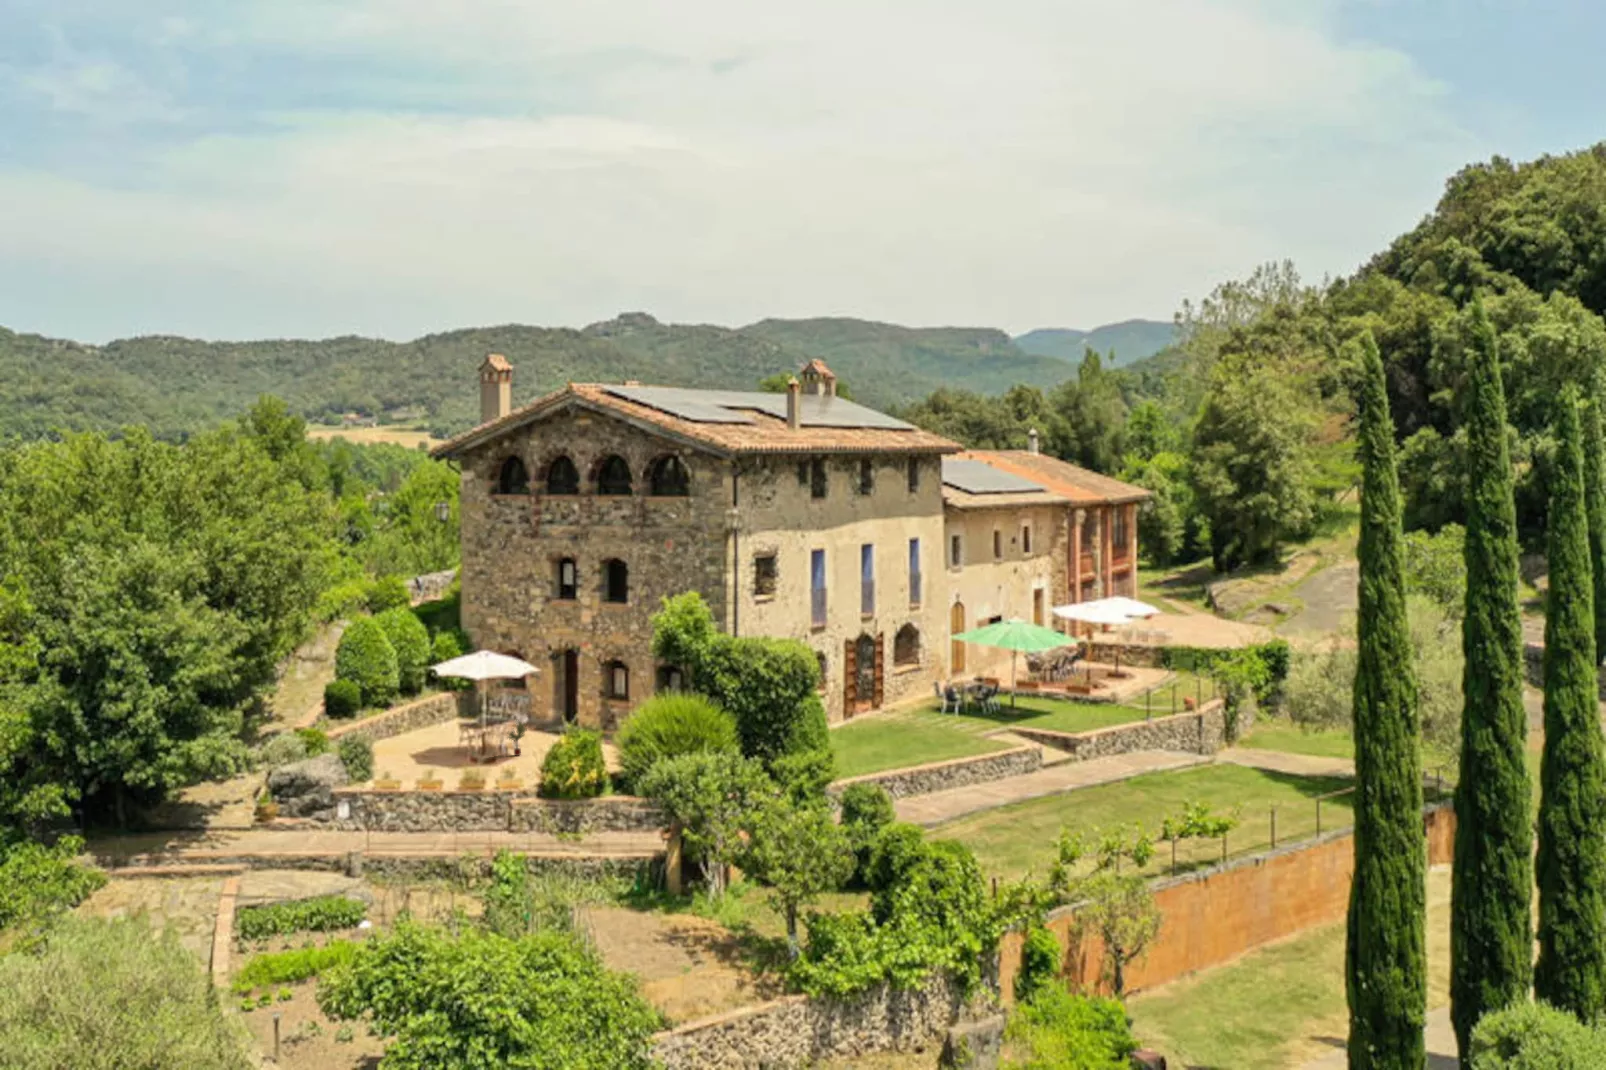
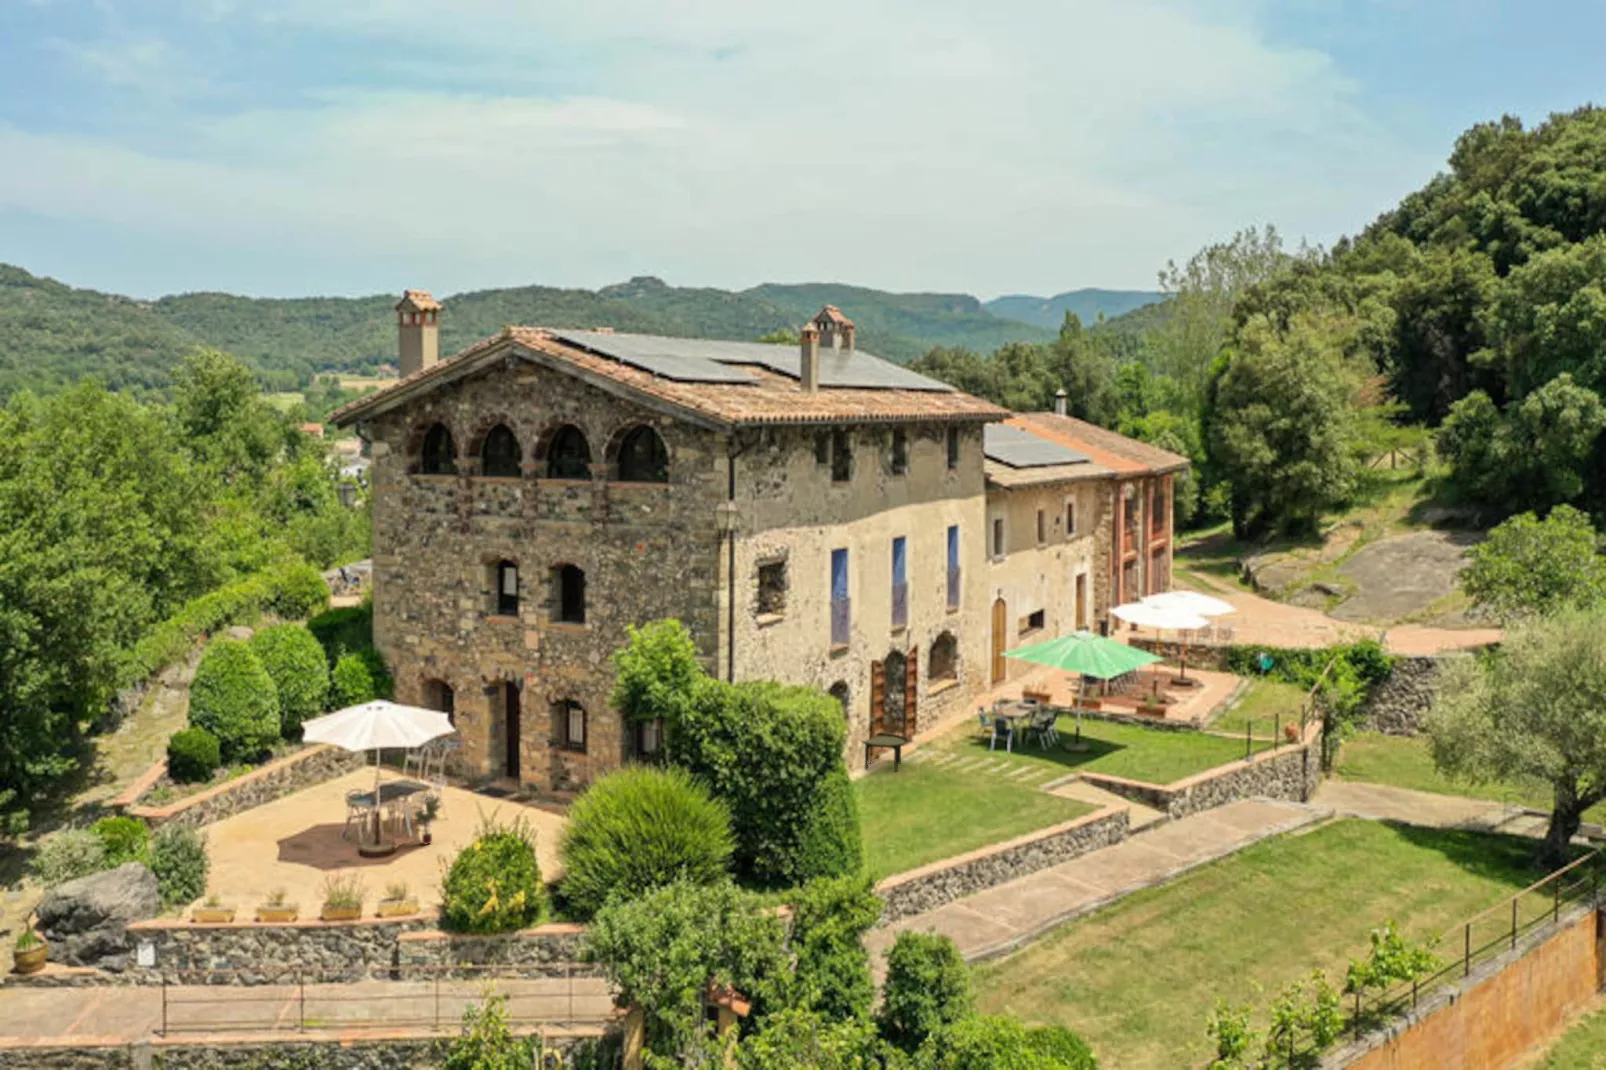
round table: none [838,697,875,724] -> present [862,733,908,772]

